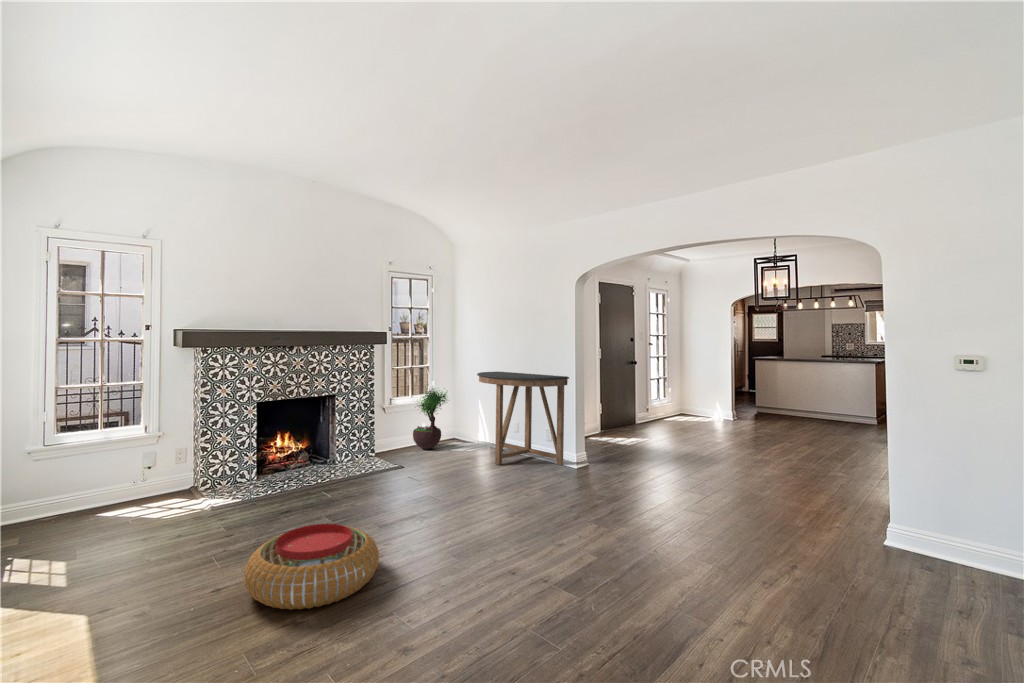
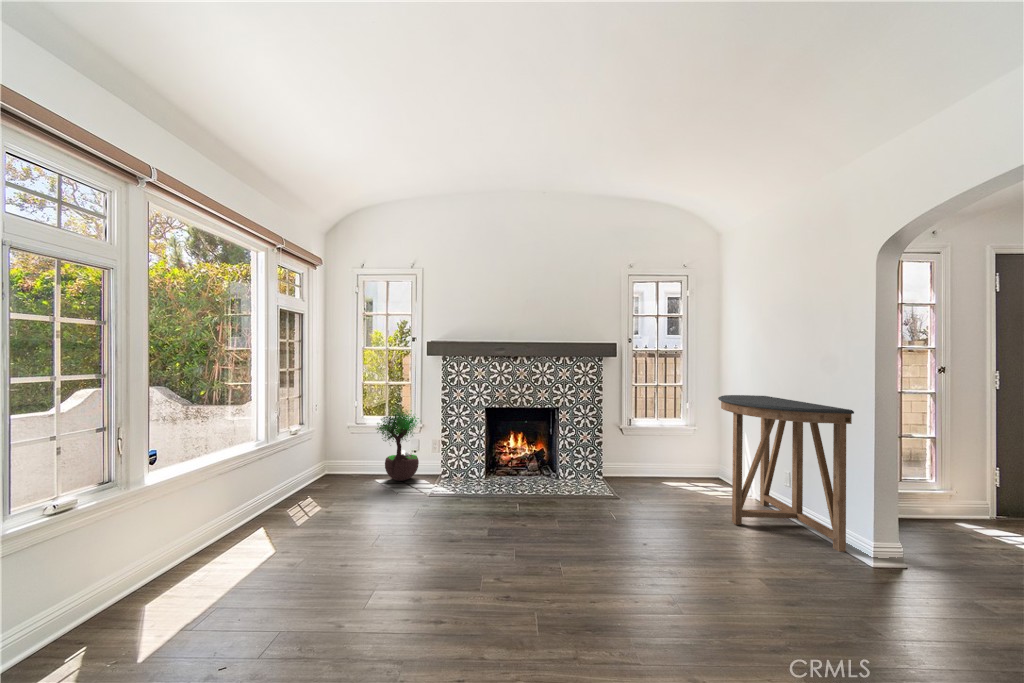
potted tree: present [413,388,447,449] -> present [377,409,419,481]
pouf: present [244,524,379,610] -> none [317,530,448,619]

